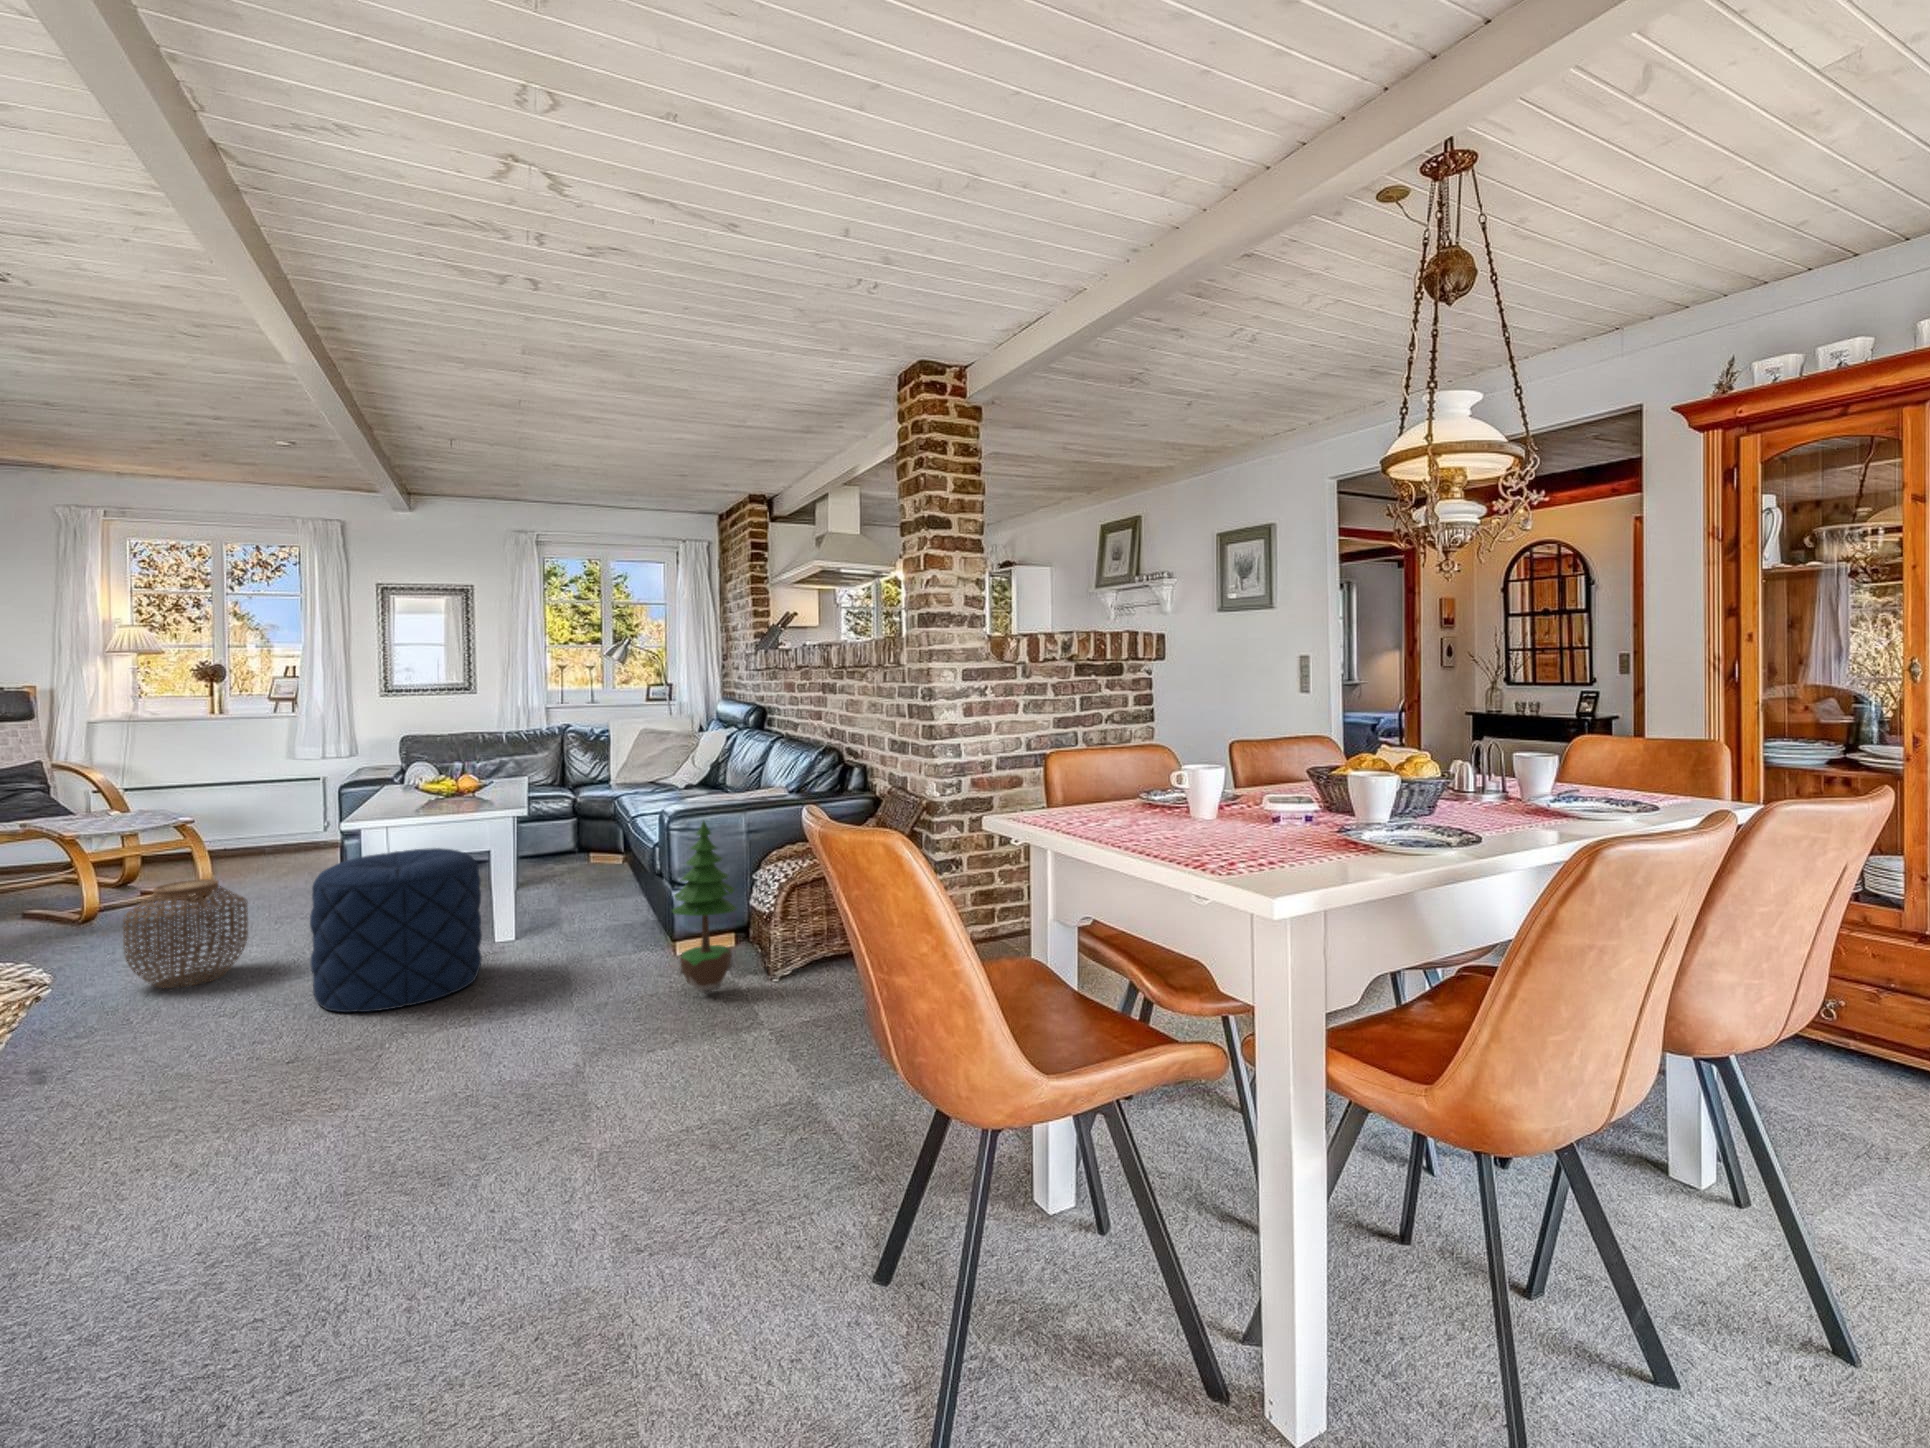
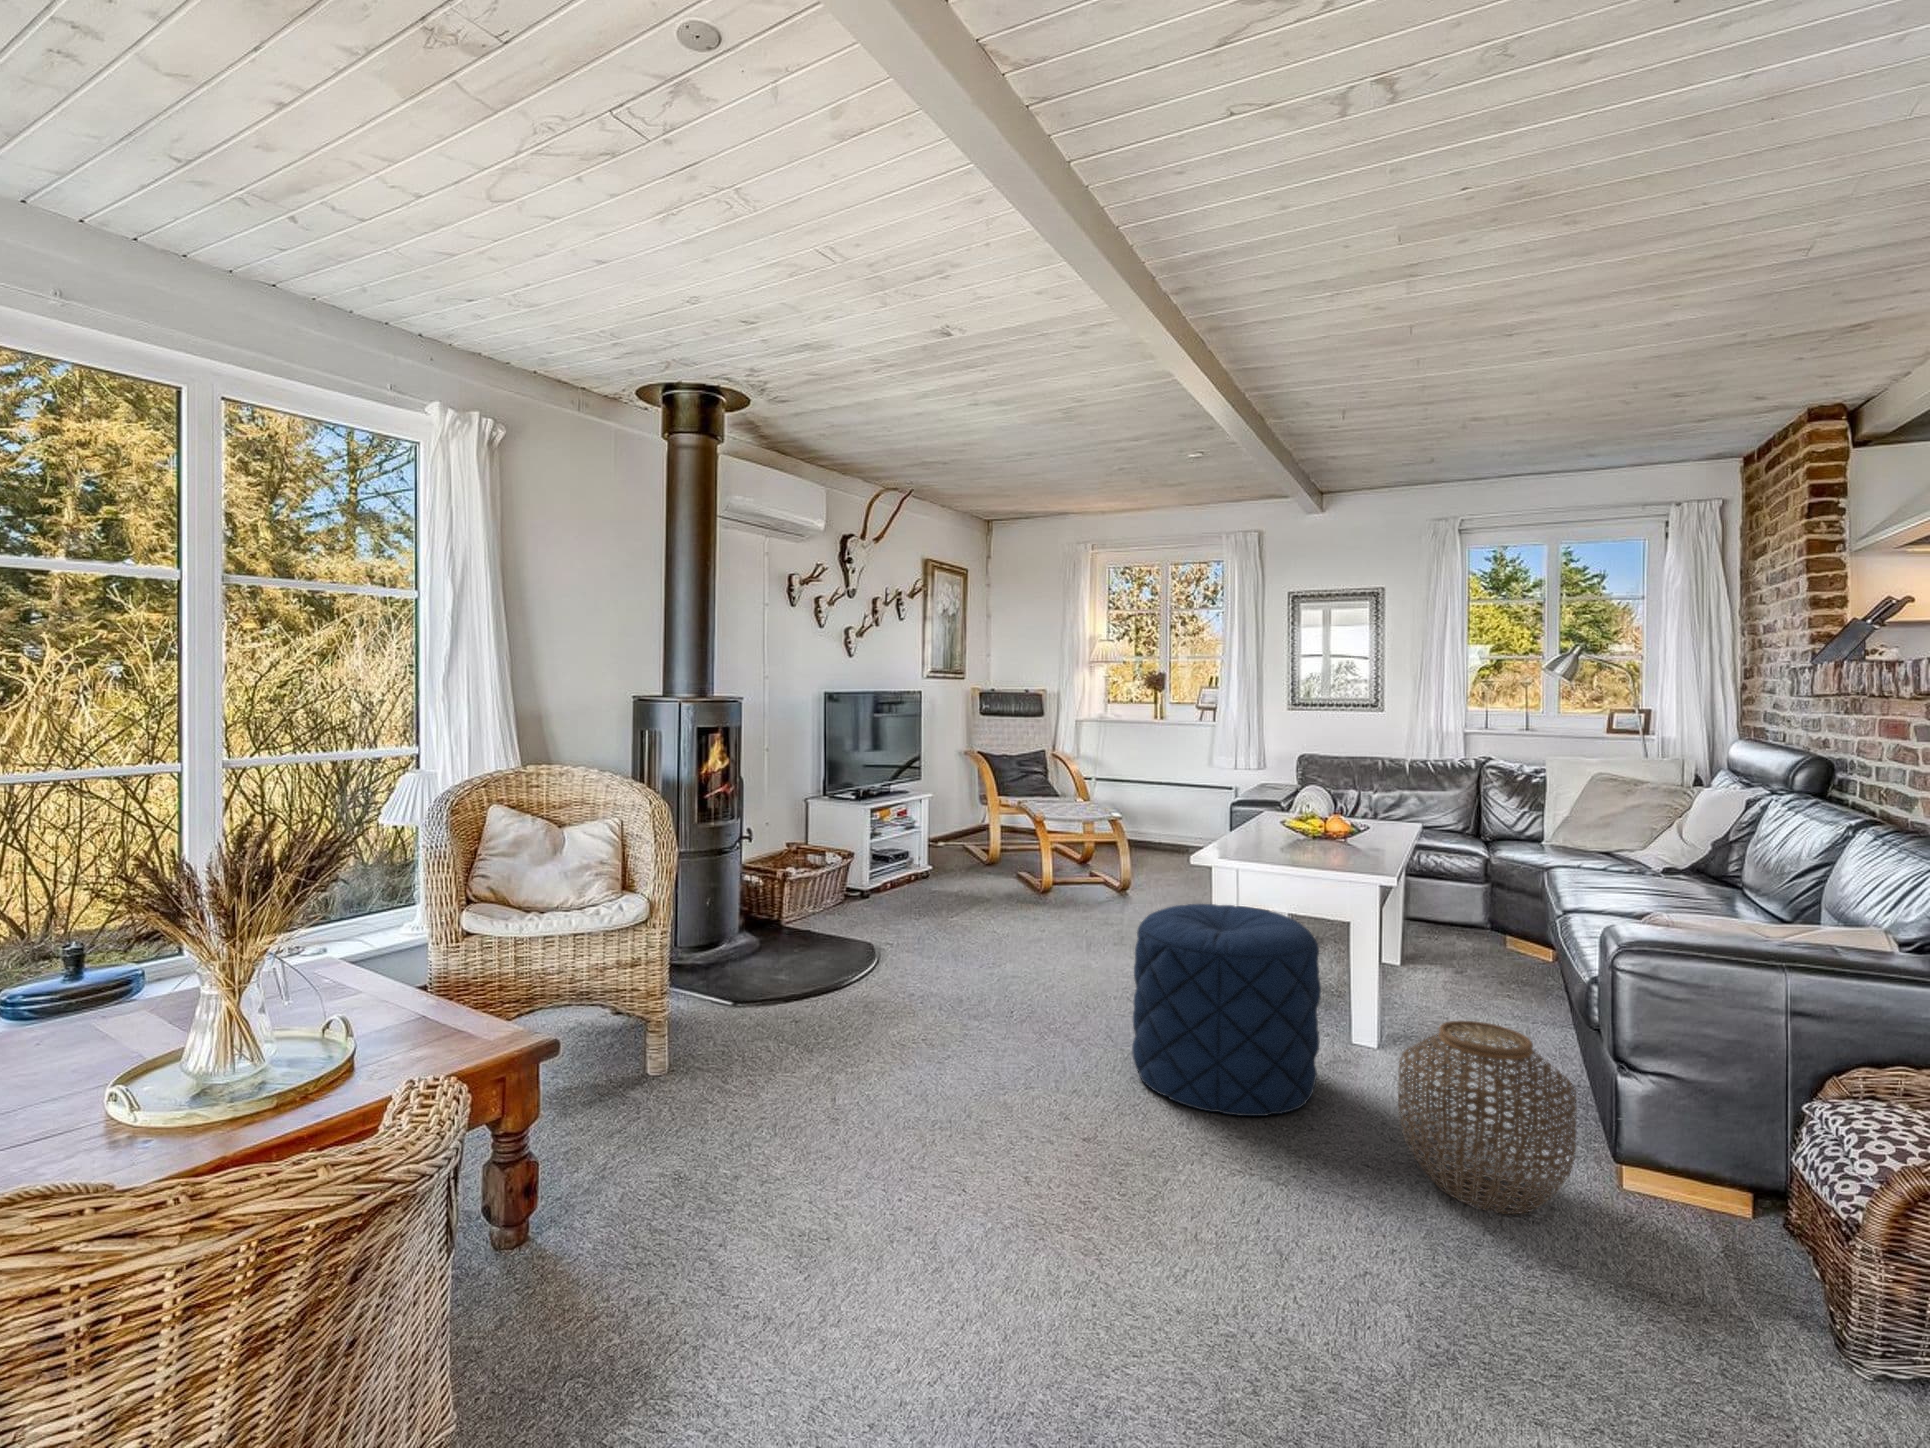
potted tree: present [672,821,736,994] -> none [1608,981,1762,1321]
woven basket: present [123,879,248,988] -> present [1398,1021,1576,1214]

